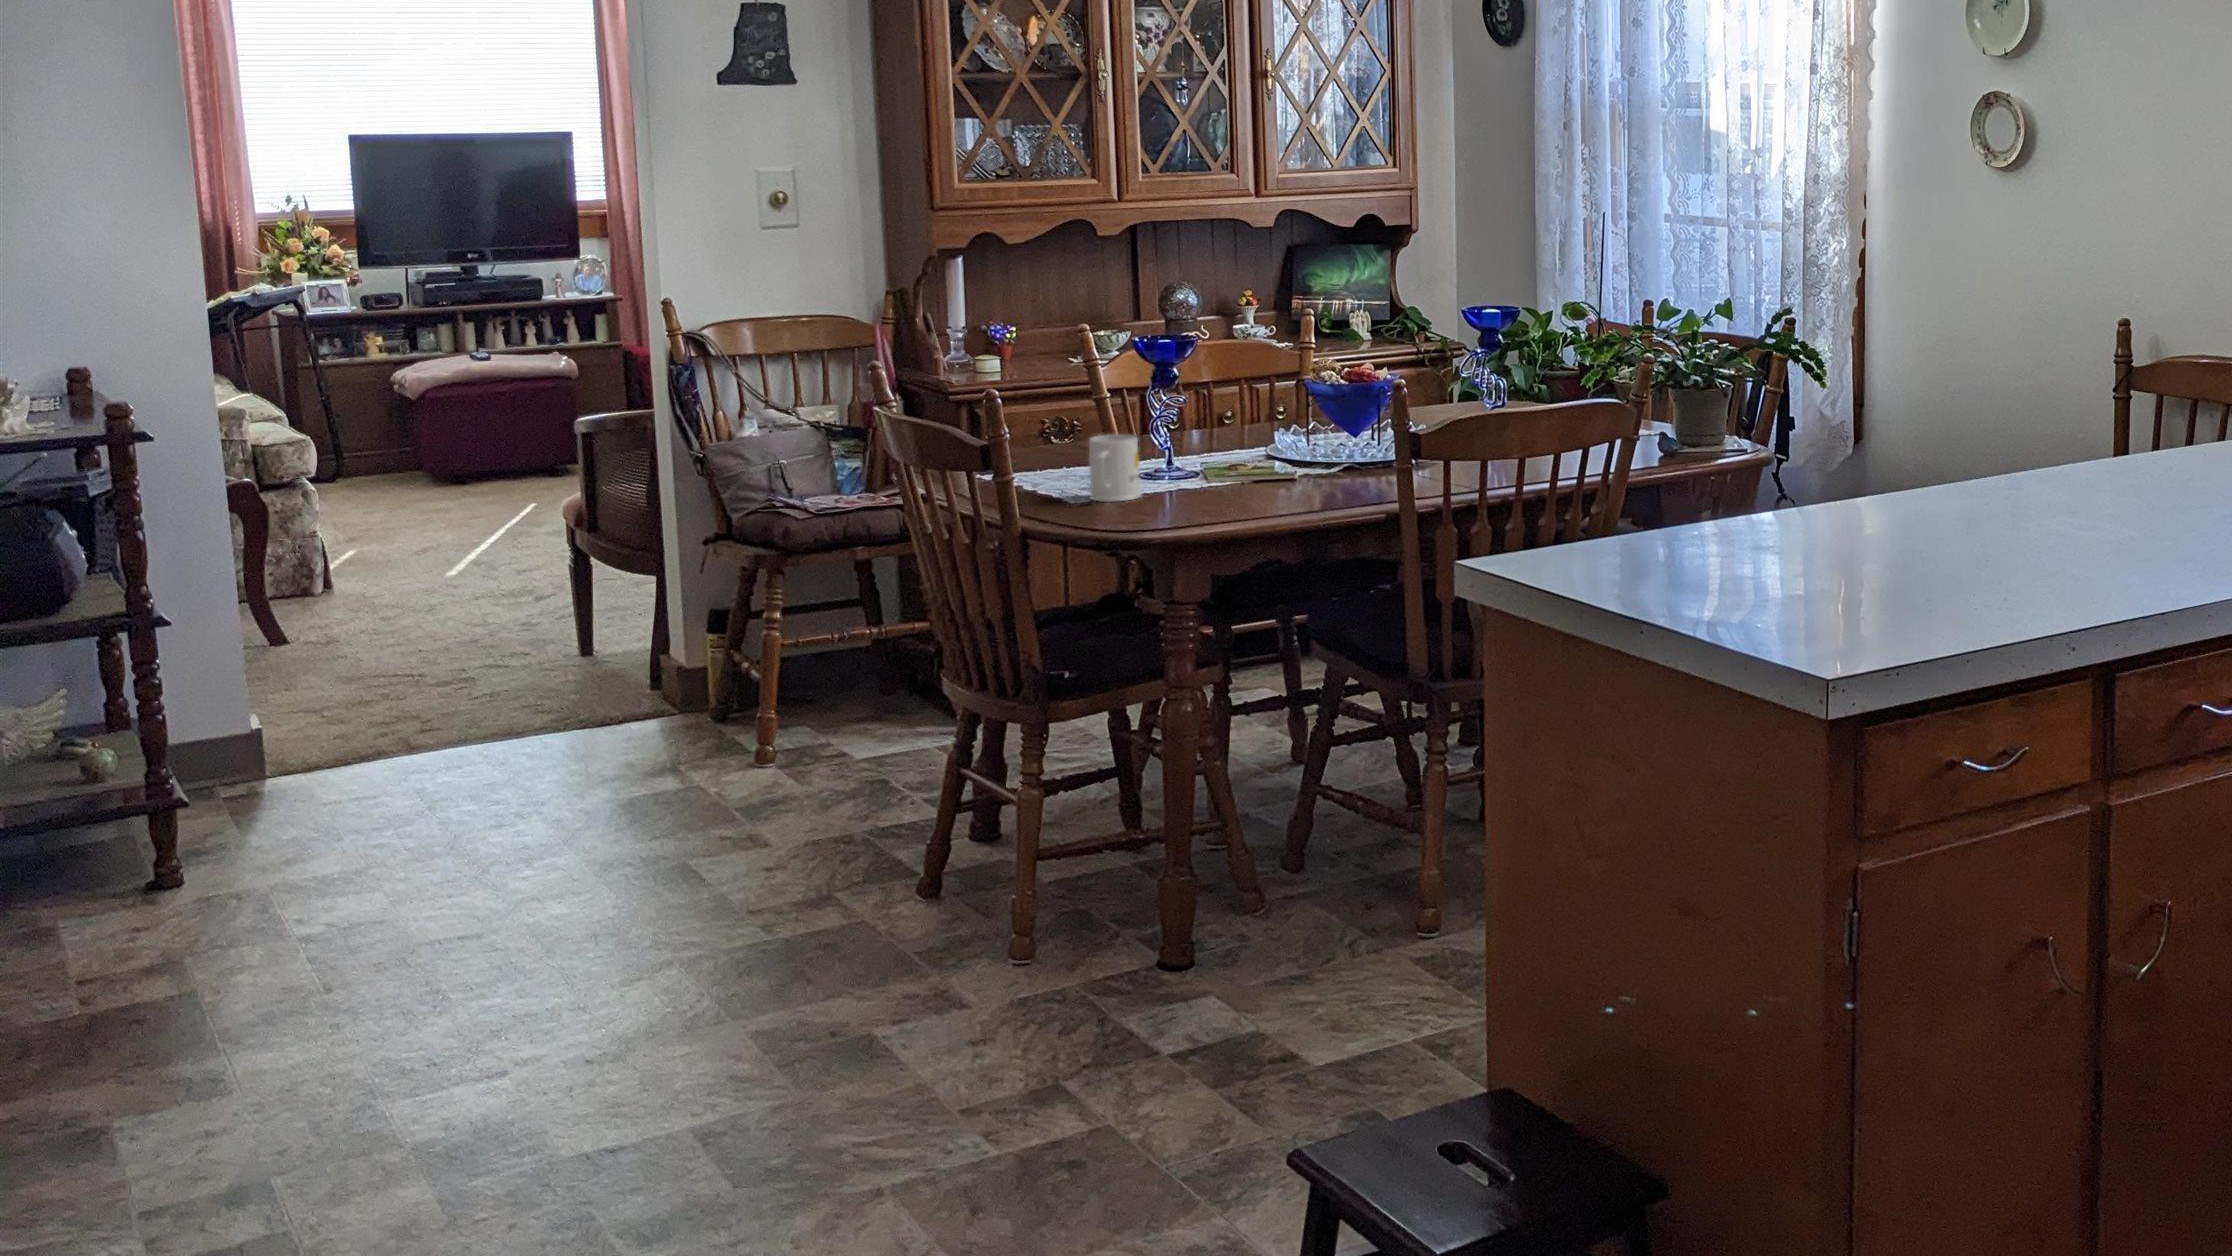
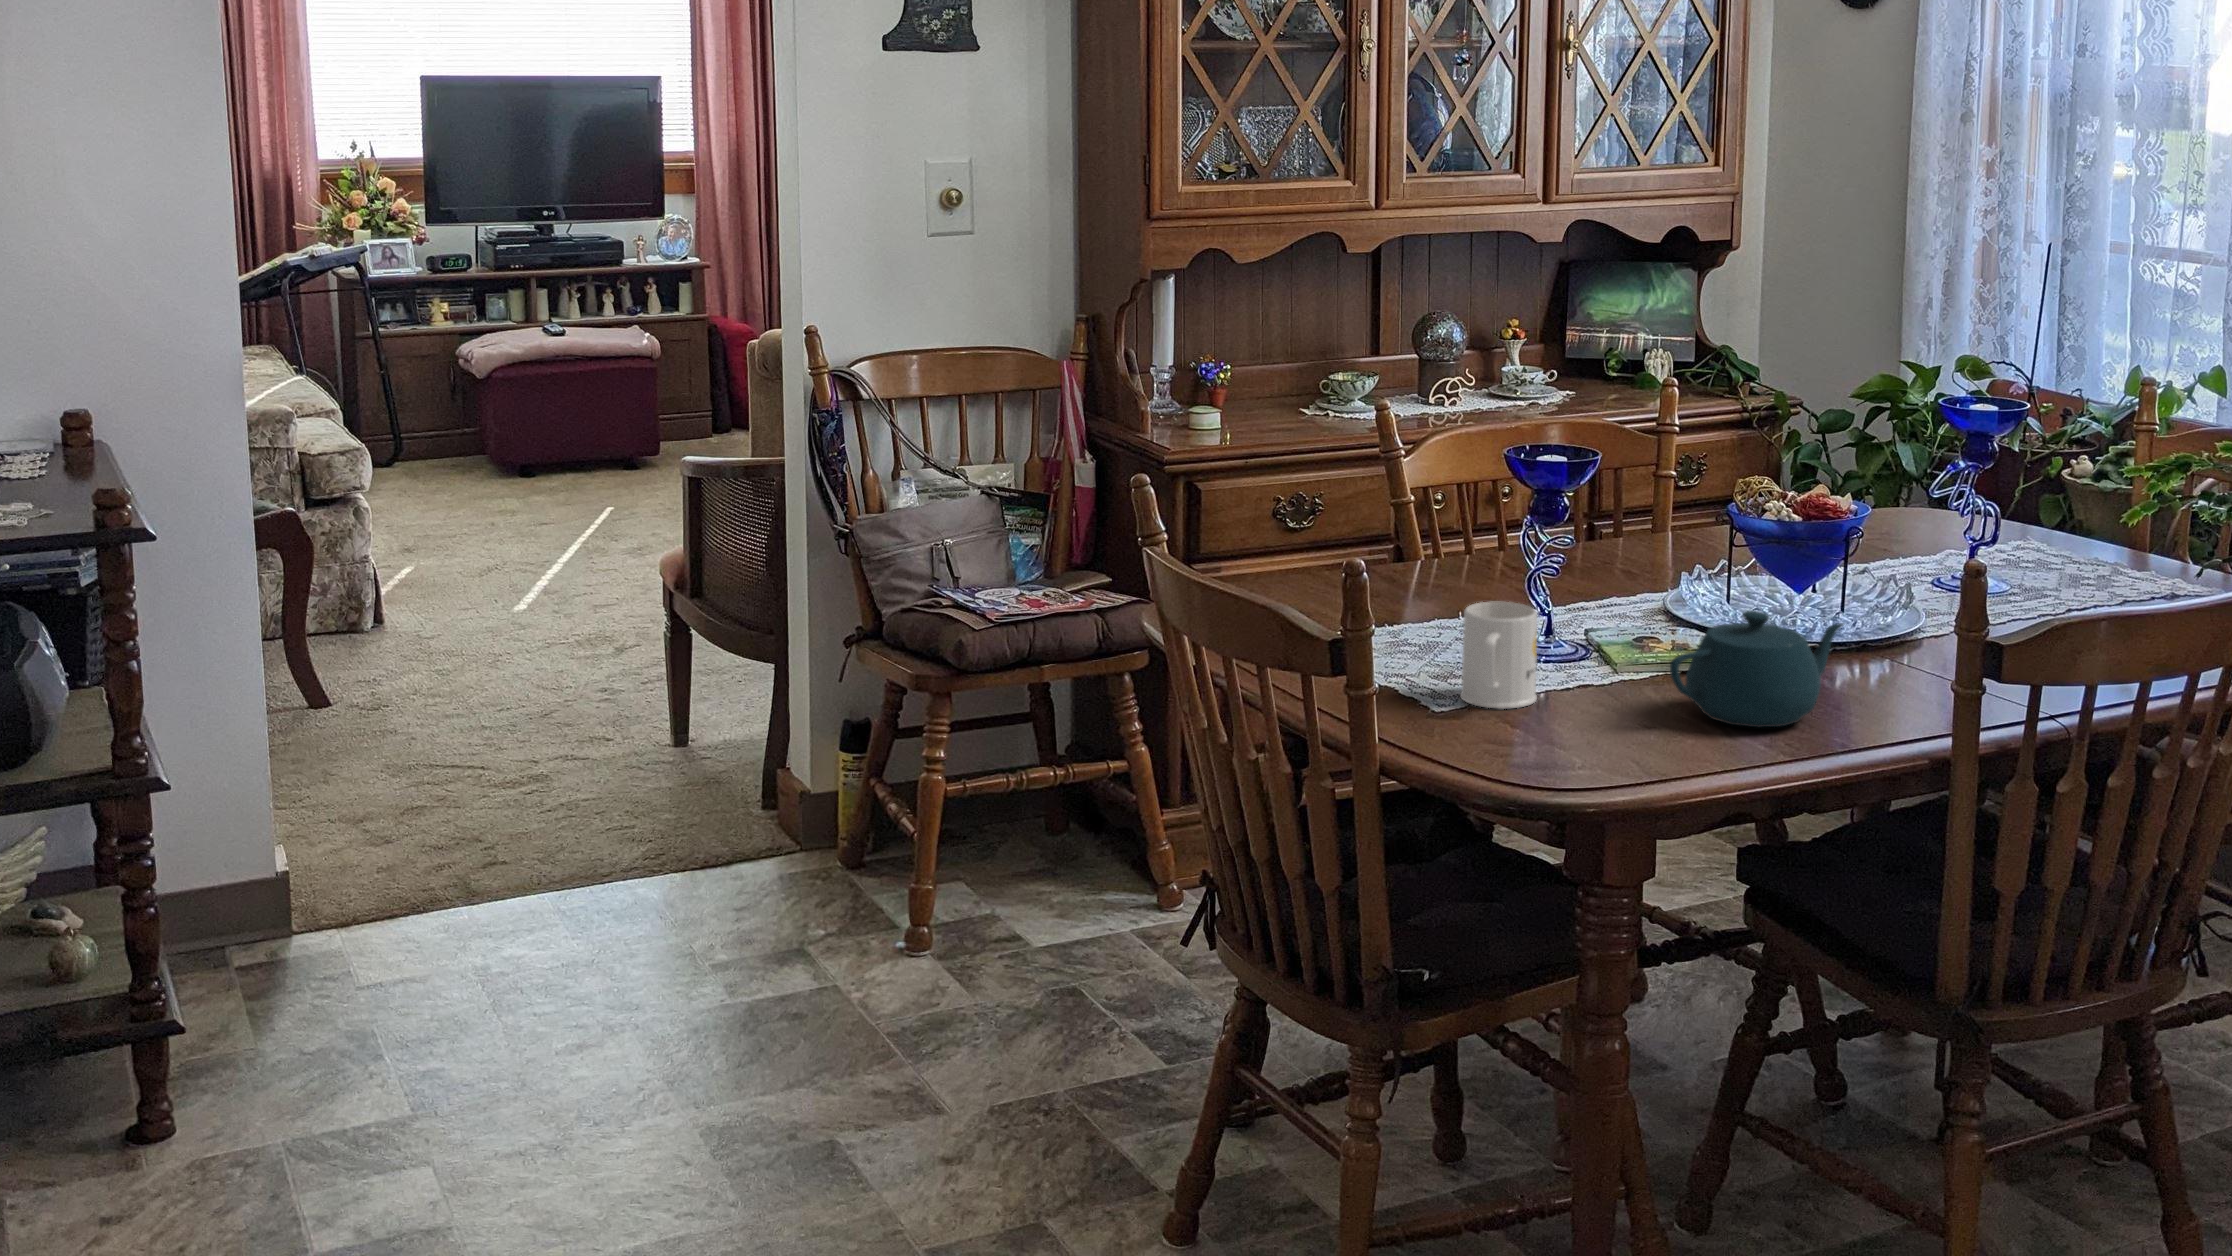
teapot: none [1216,428,1342,501] -> present [1670,611,1844,727]

